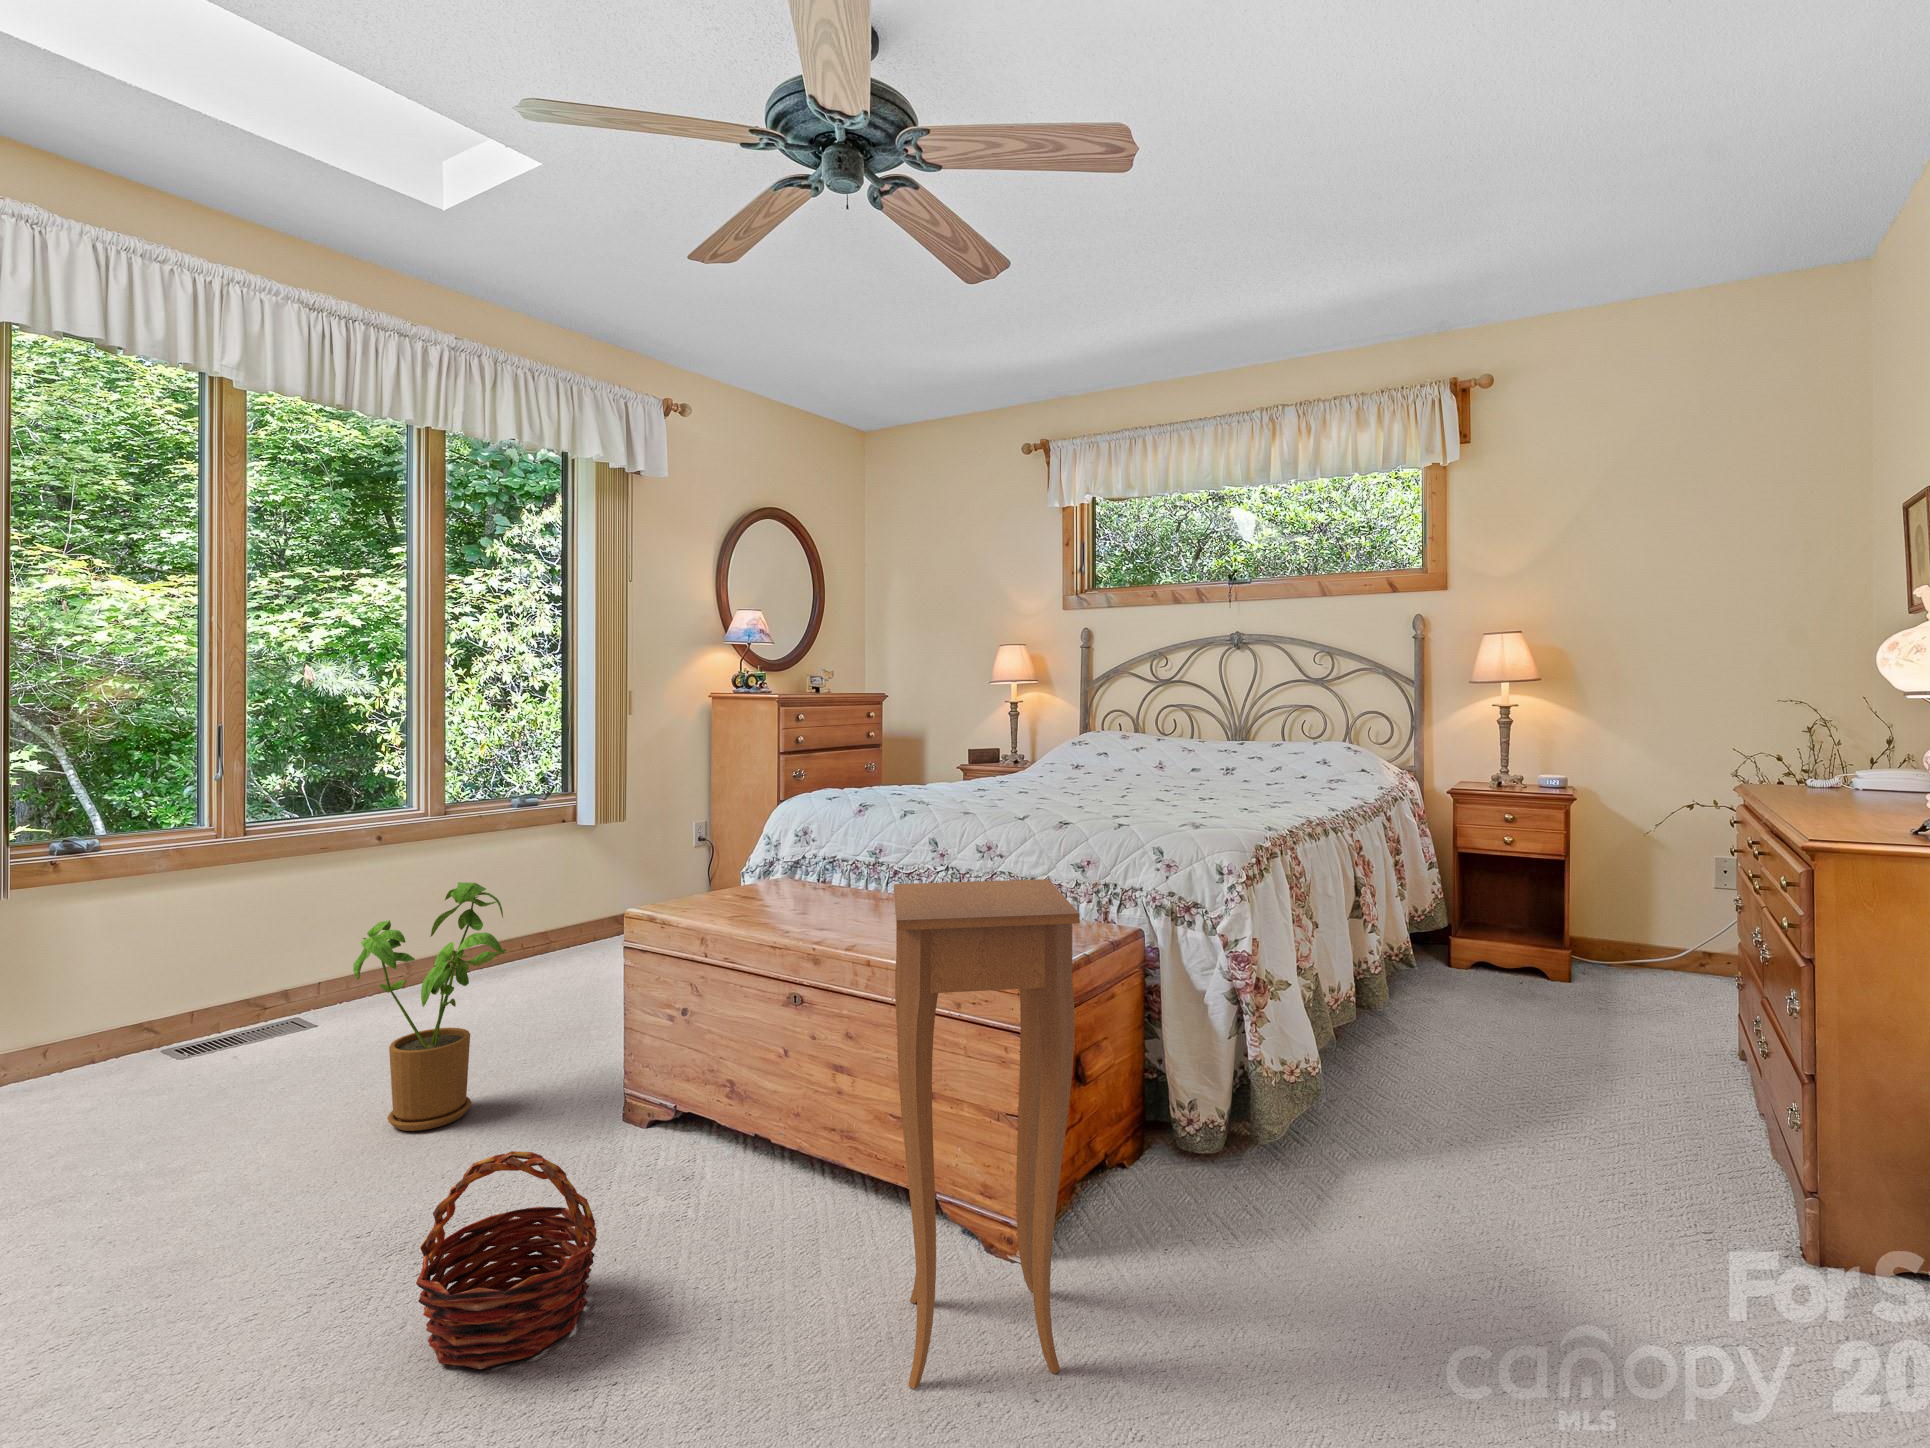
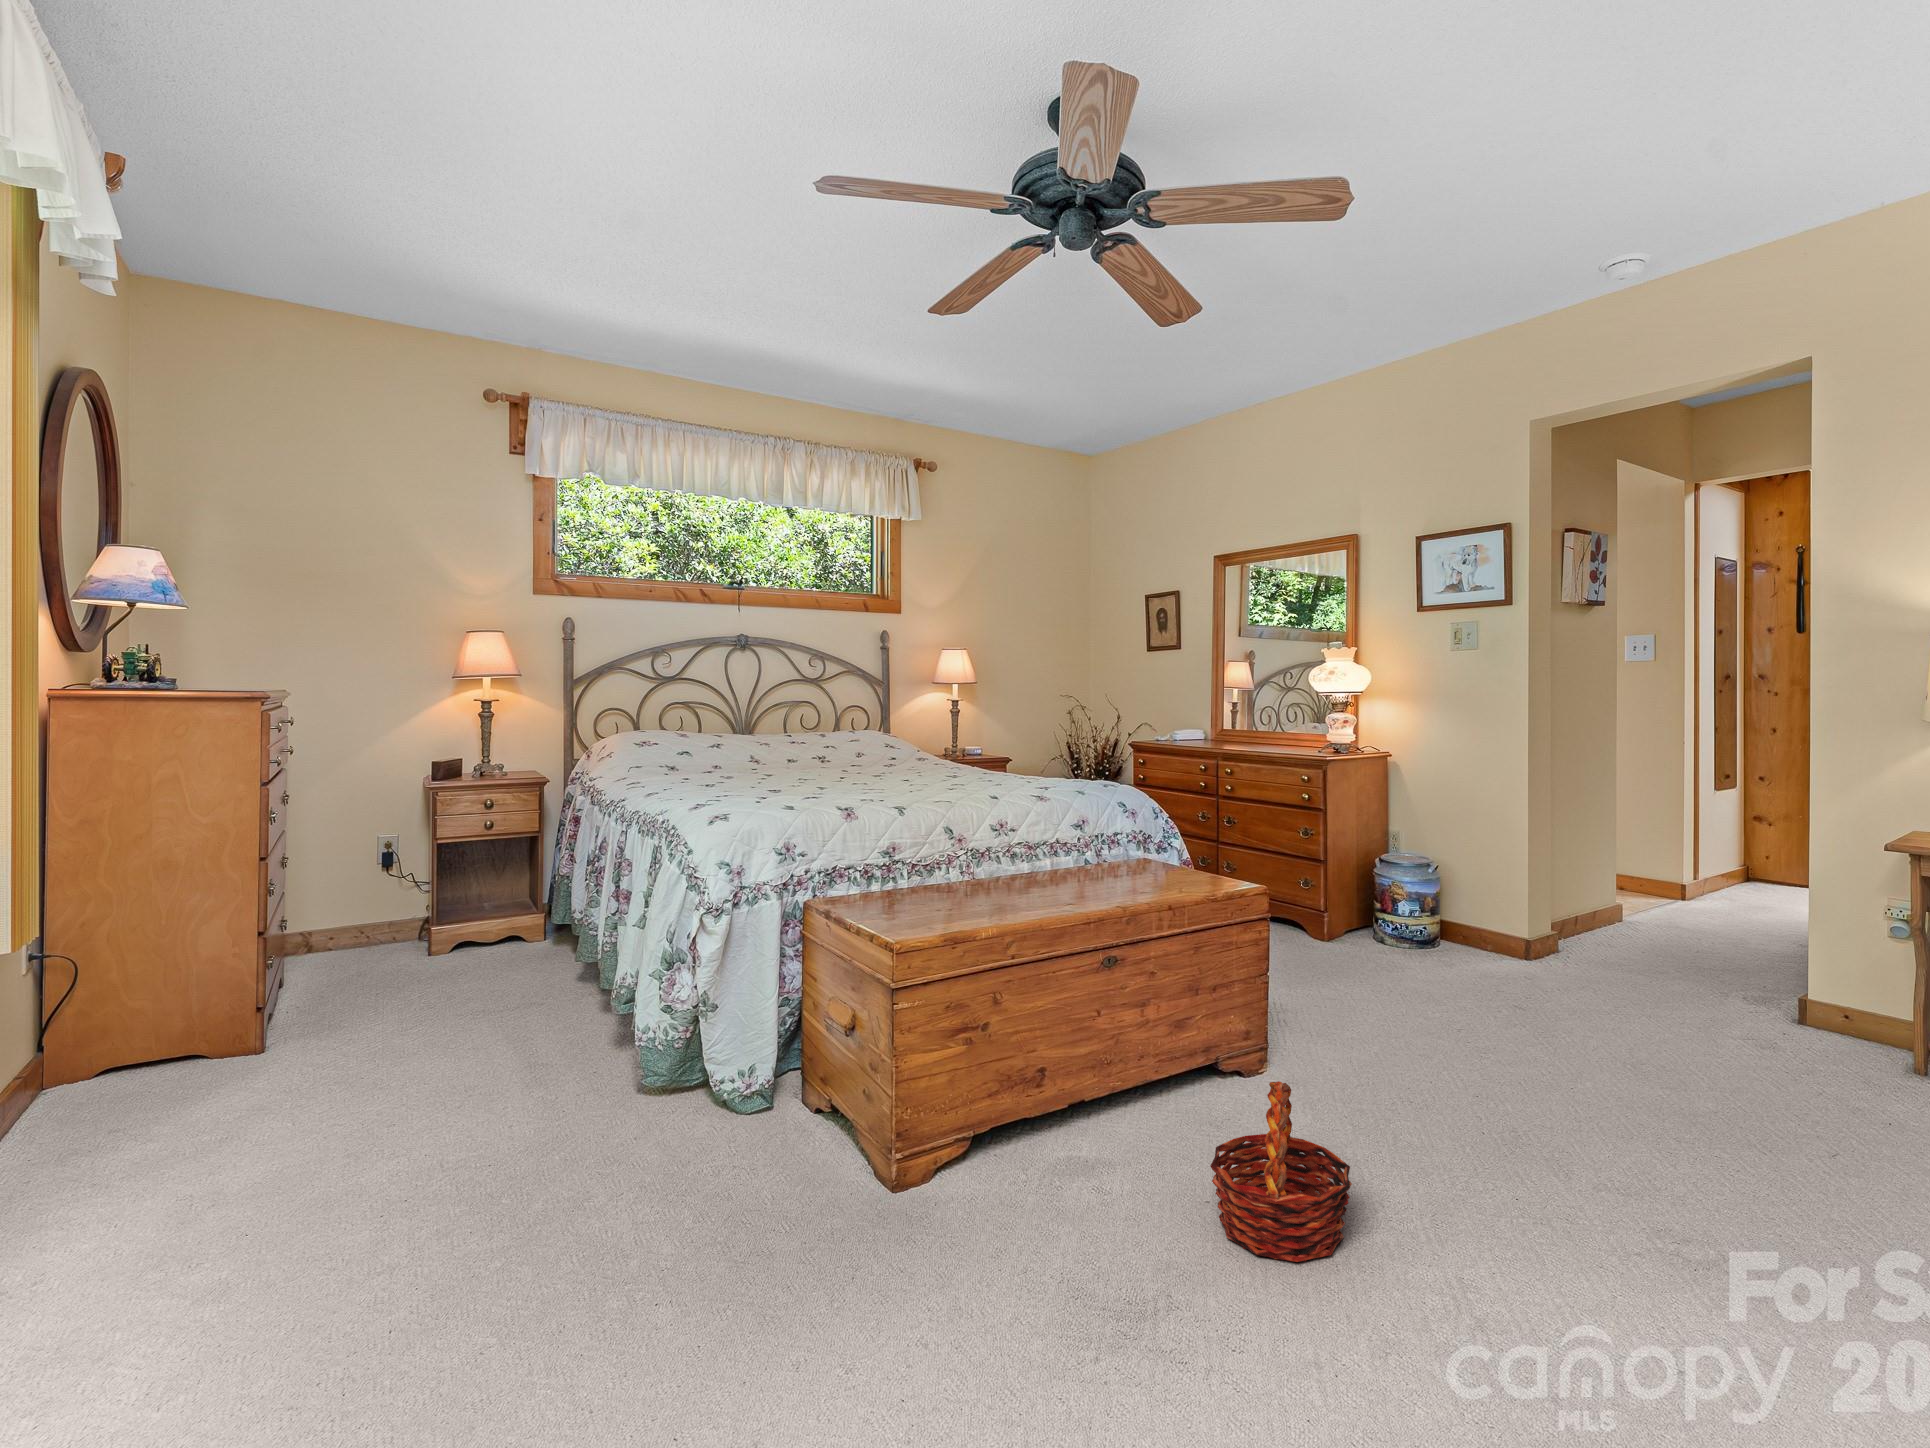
side table: present [894,879,1080,1389] -> none [1290,810,1405,1109]
house plant: present [353,882,507,1131] -> none [657,955,840,1328]

